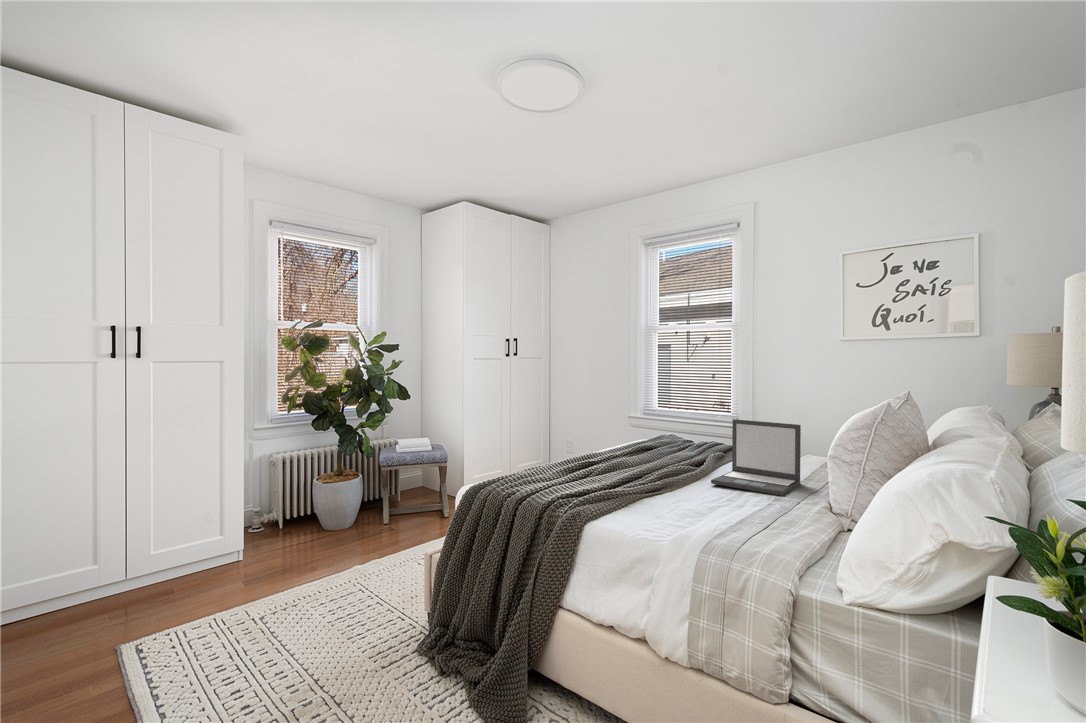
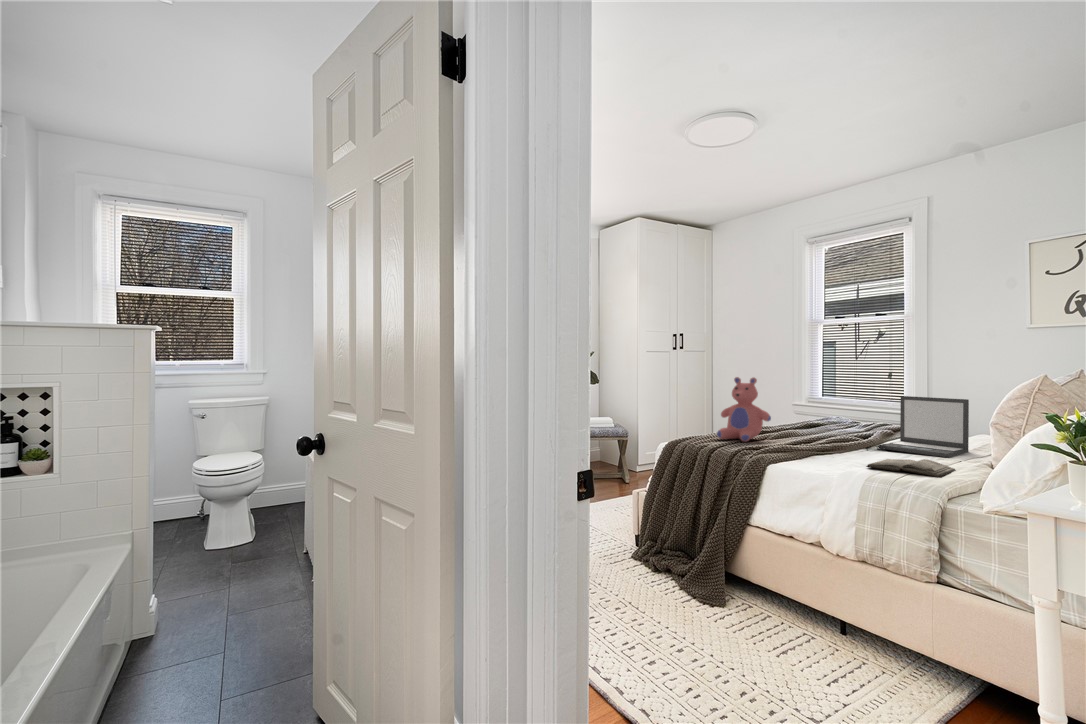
teddy bear: none [529,402,594,487] -> present [717,377,771,442]
diary: none [700,506,798,540] -> present [866,459,956,478]

